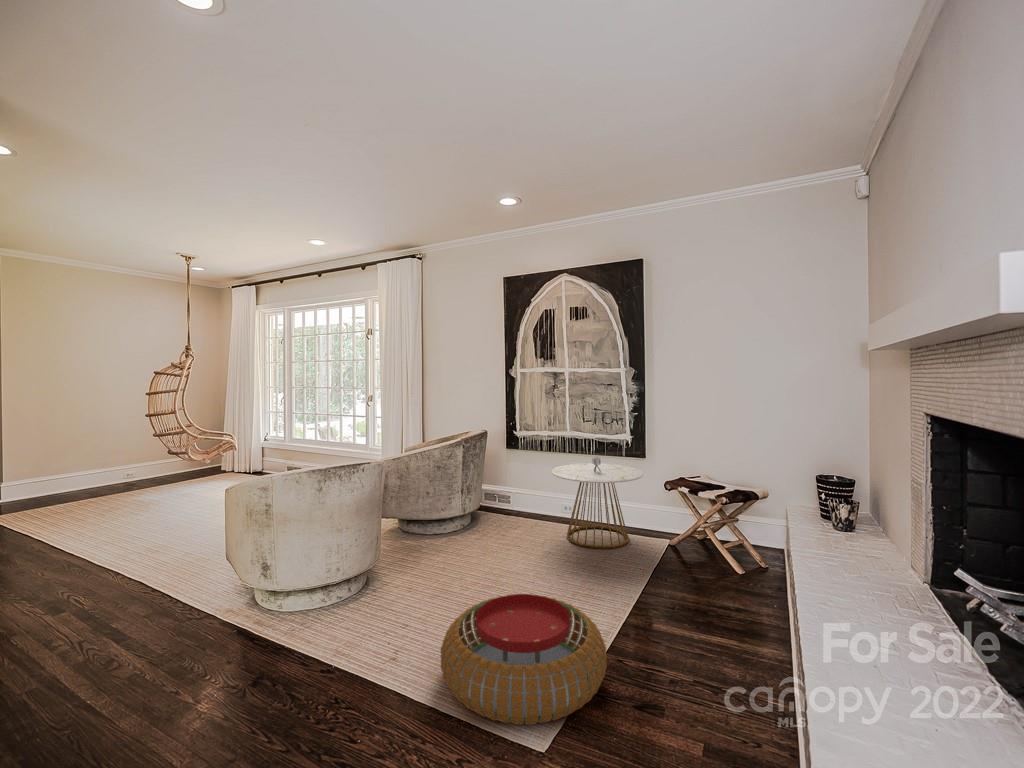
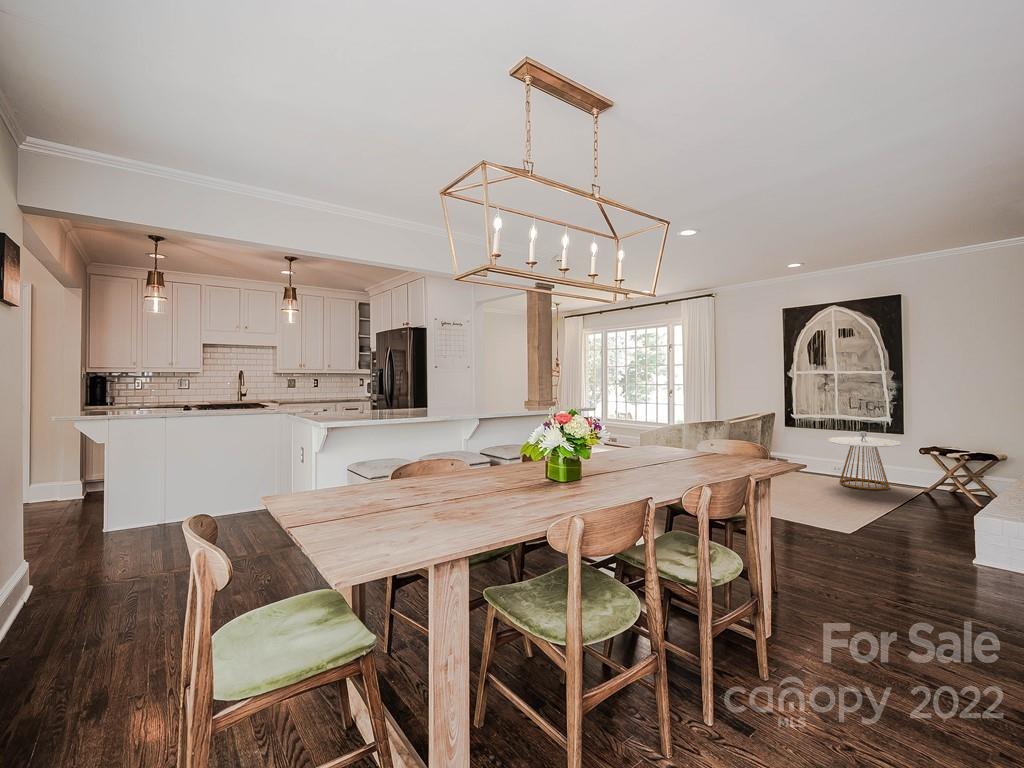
pouf: present [441,594,607,725] -> none [788,491,881,535]

